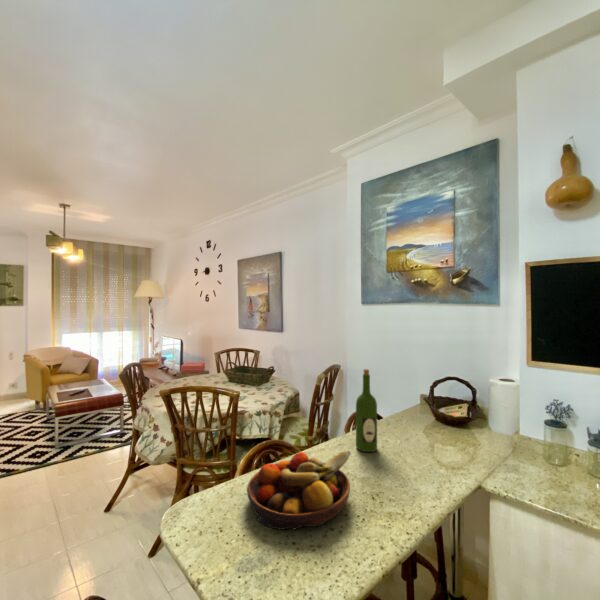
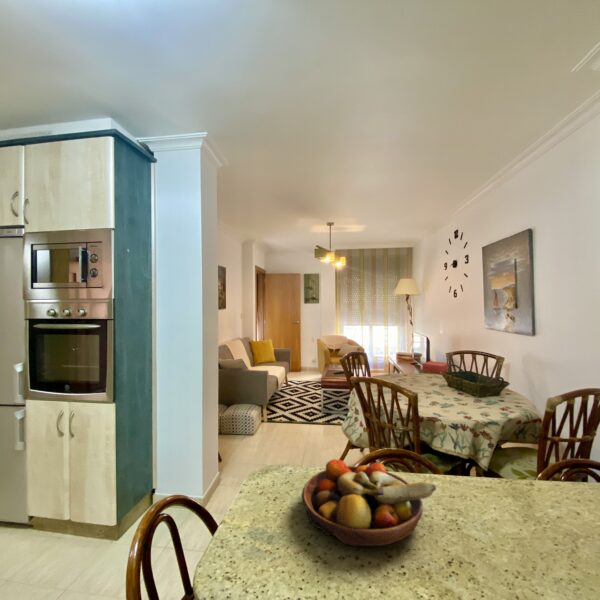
wine bottle: present [356,369,377,452] -> none [506,389,543,515]

